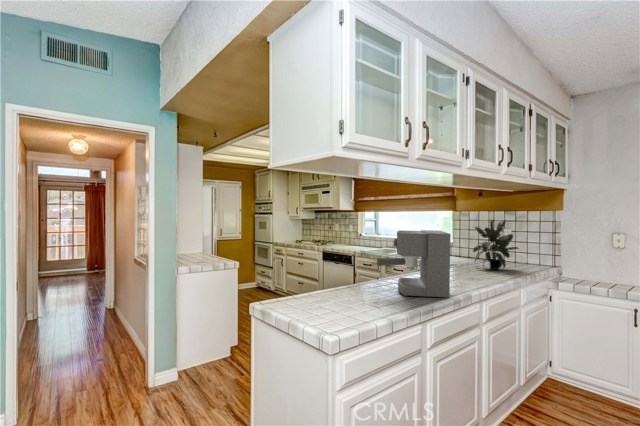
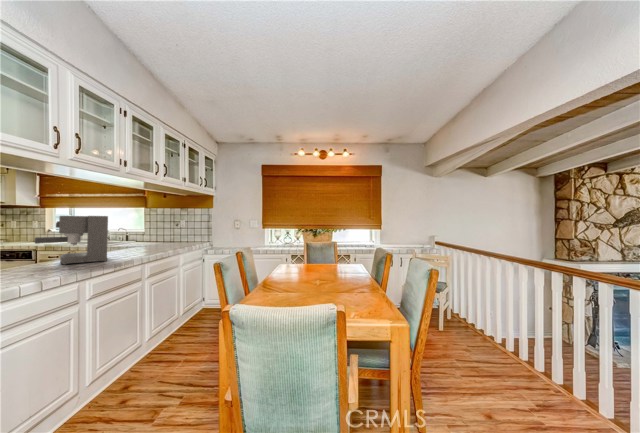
potted plant: present [473,220,519,270] -> none [151,212,182,246]

